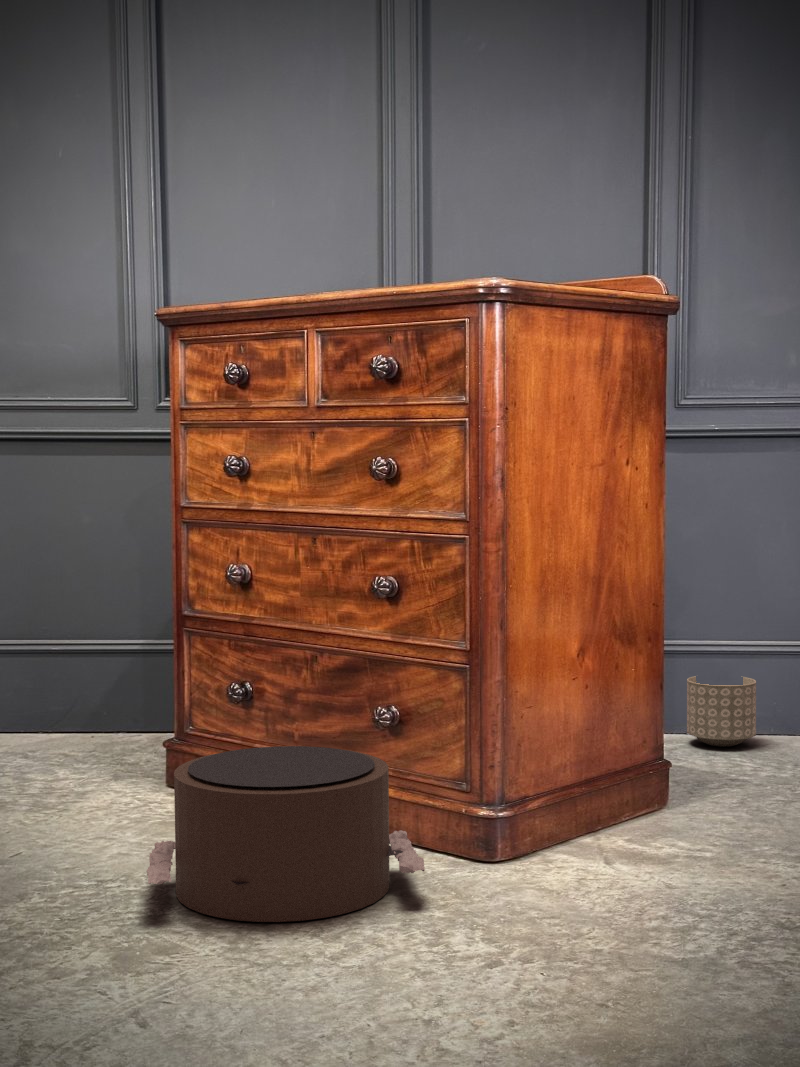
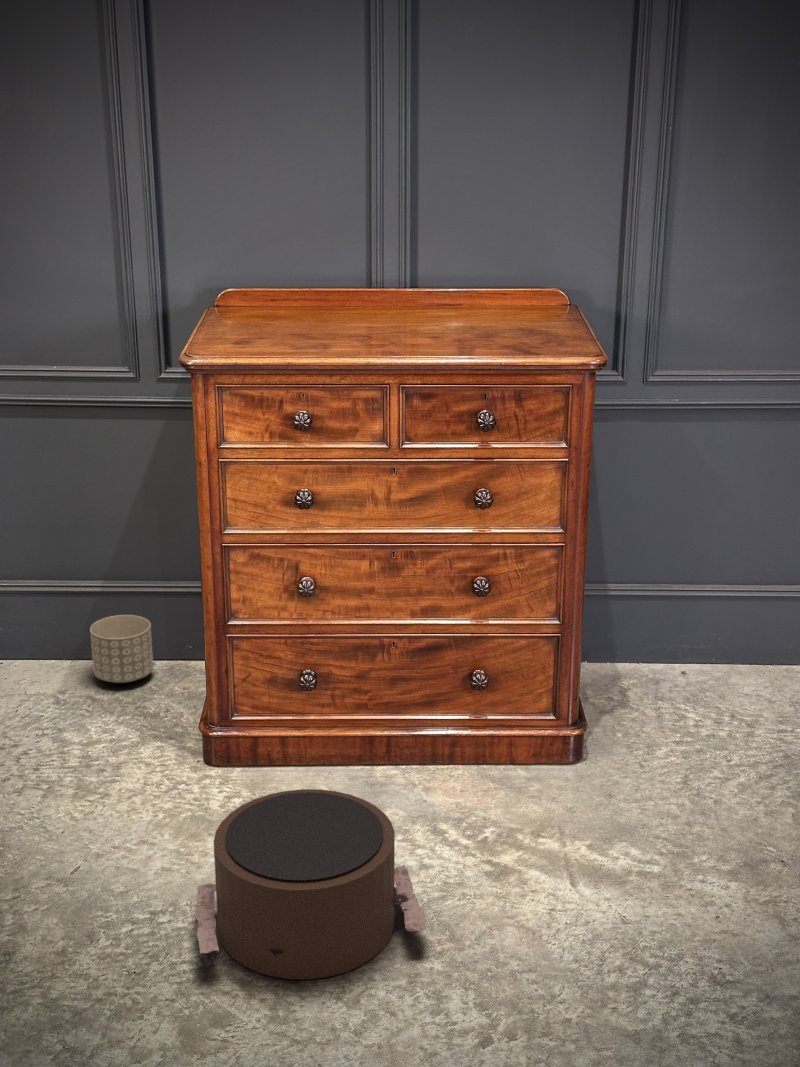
planter: present [687,676,756,747] -> present [90,615,153,683]

